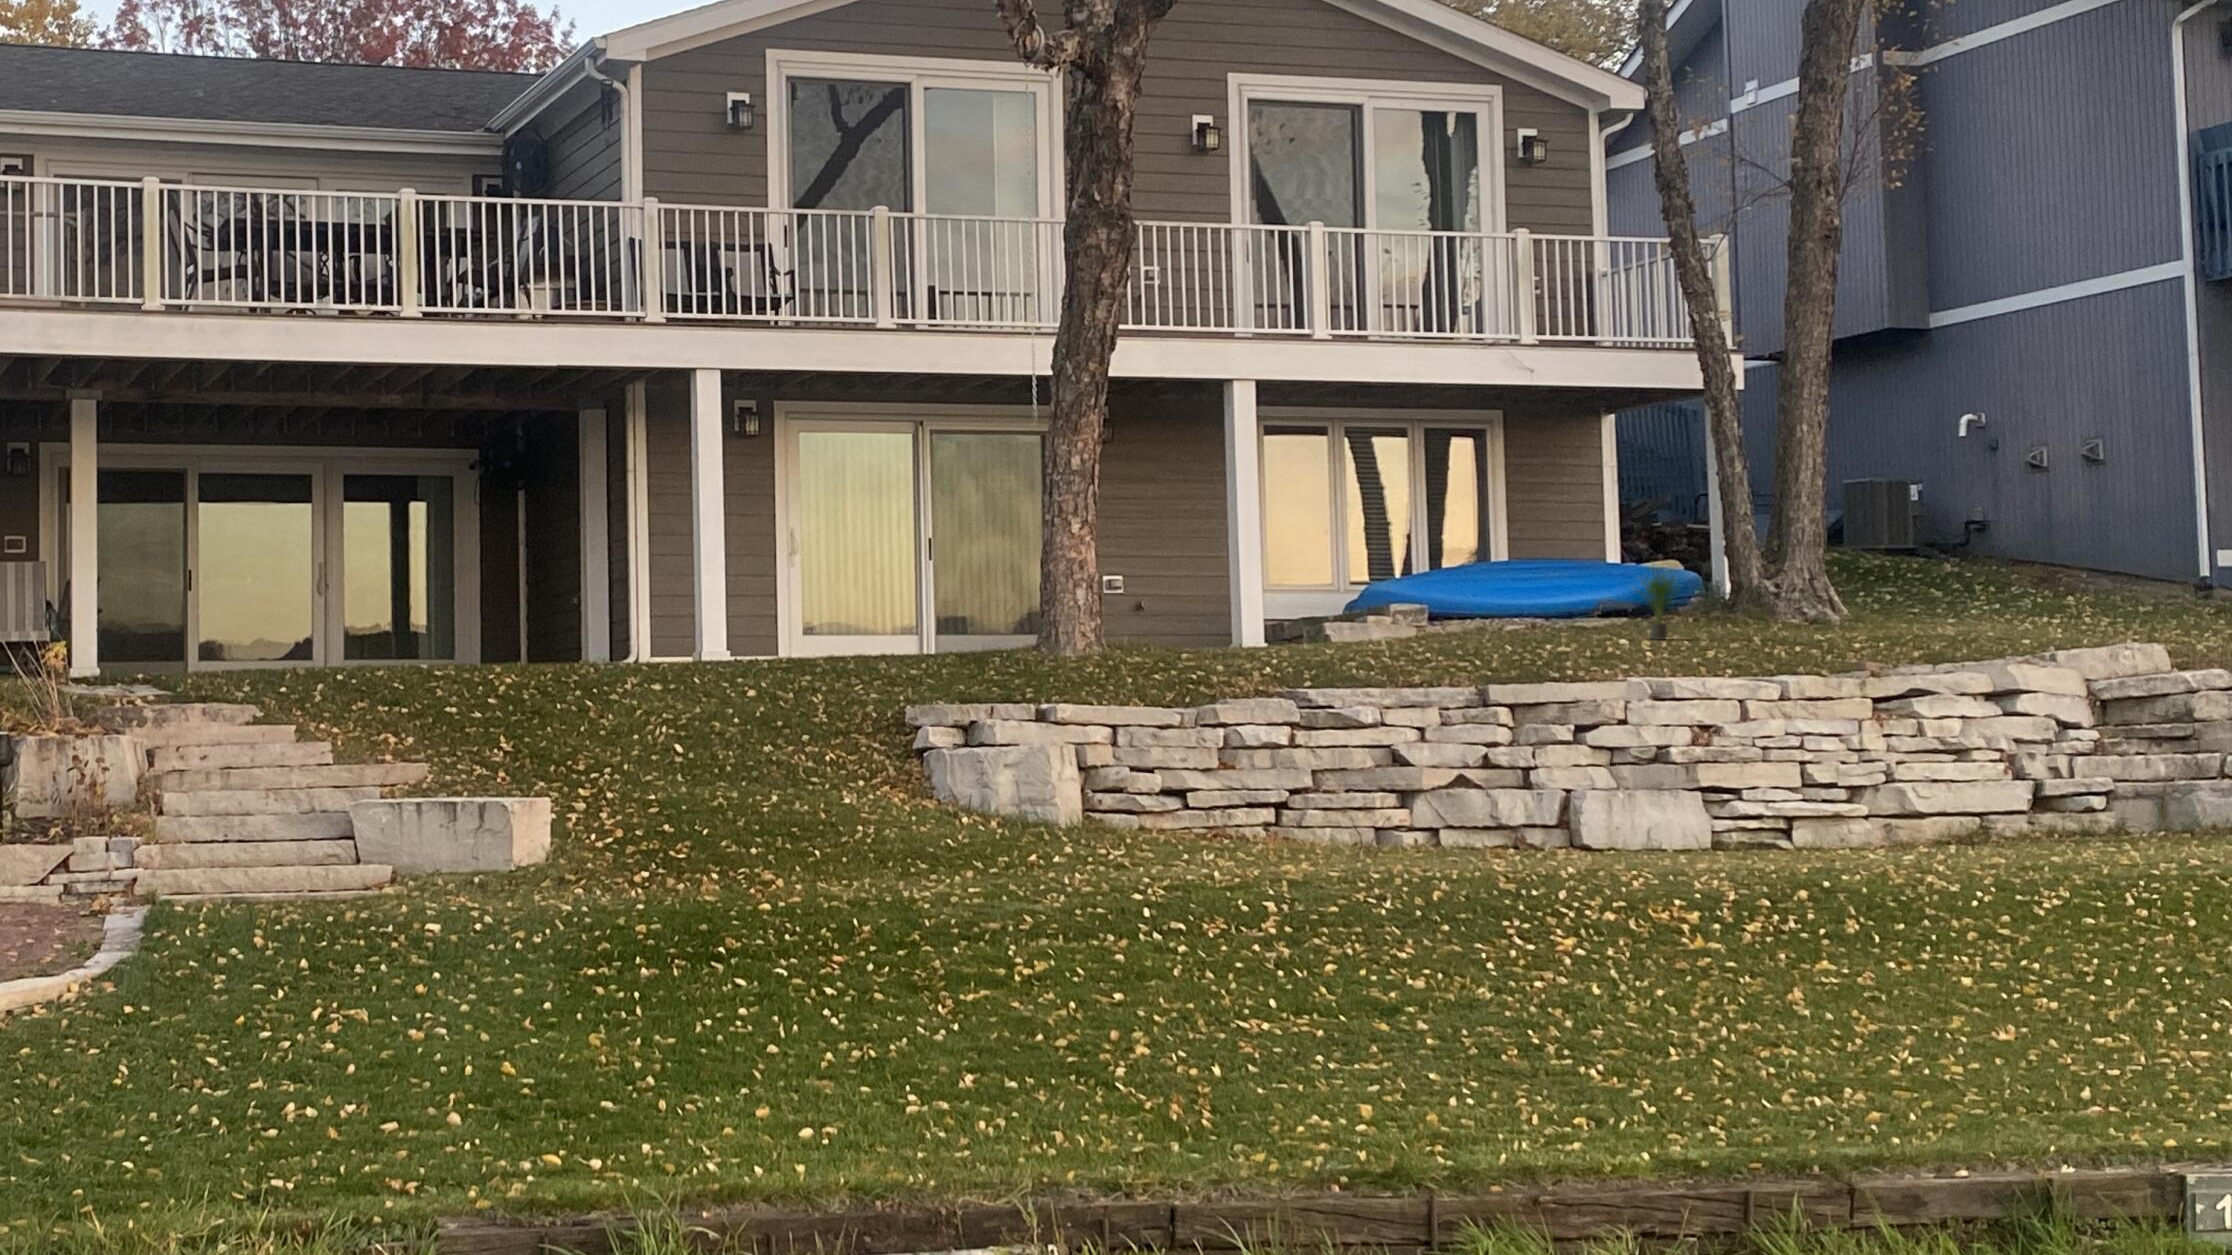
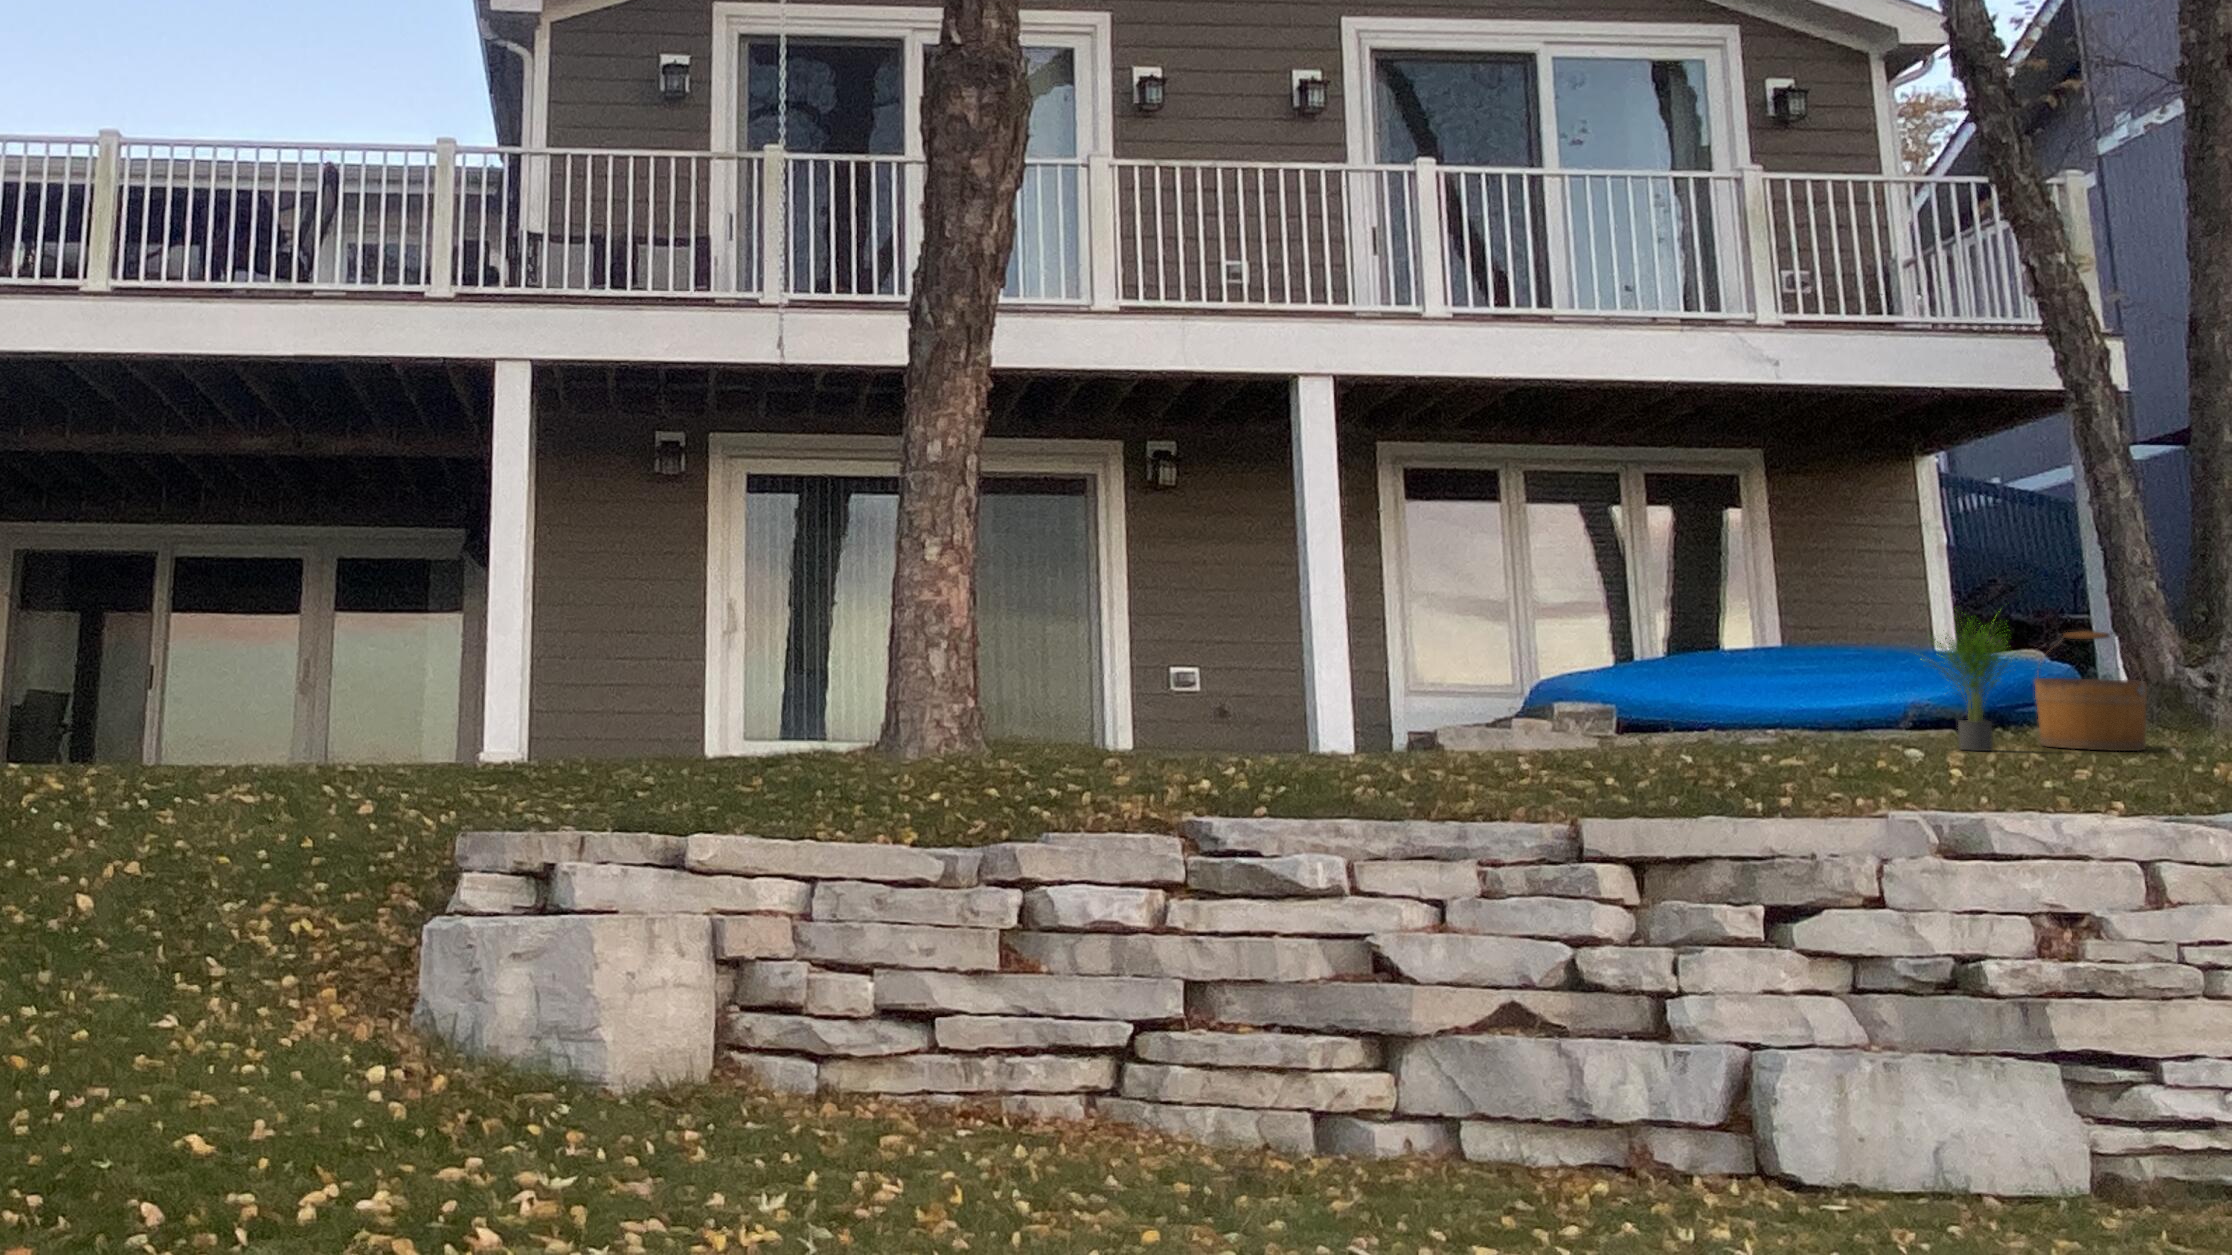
bucket: none [1688,572,1744,638] -> present [2035,631,2147,751]

